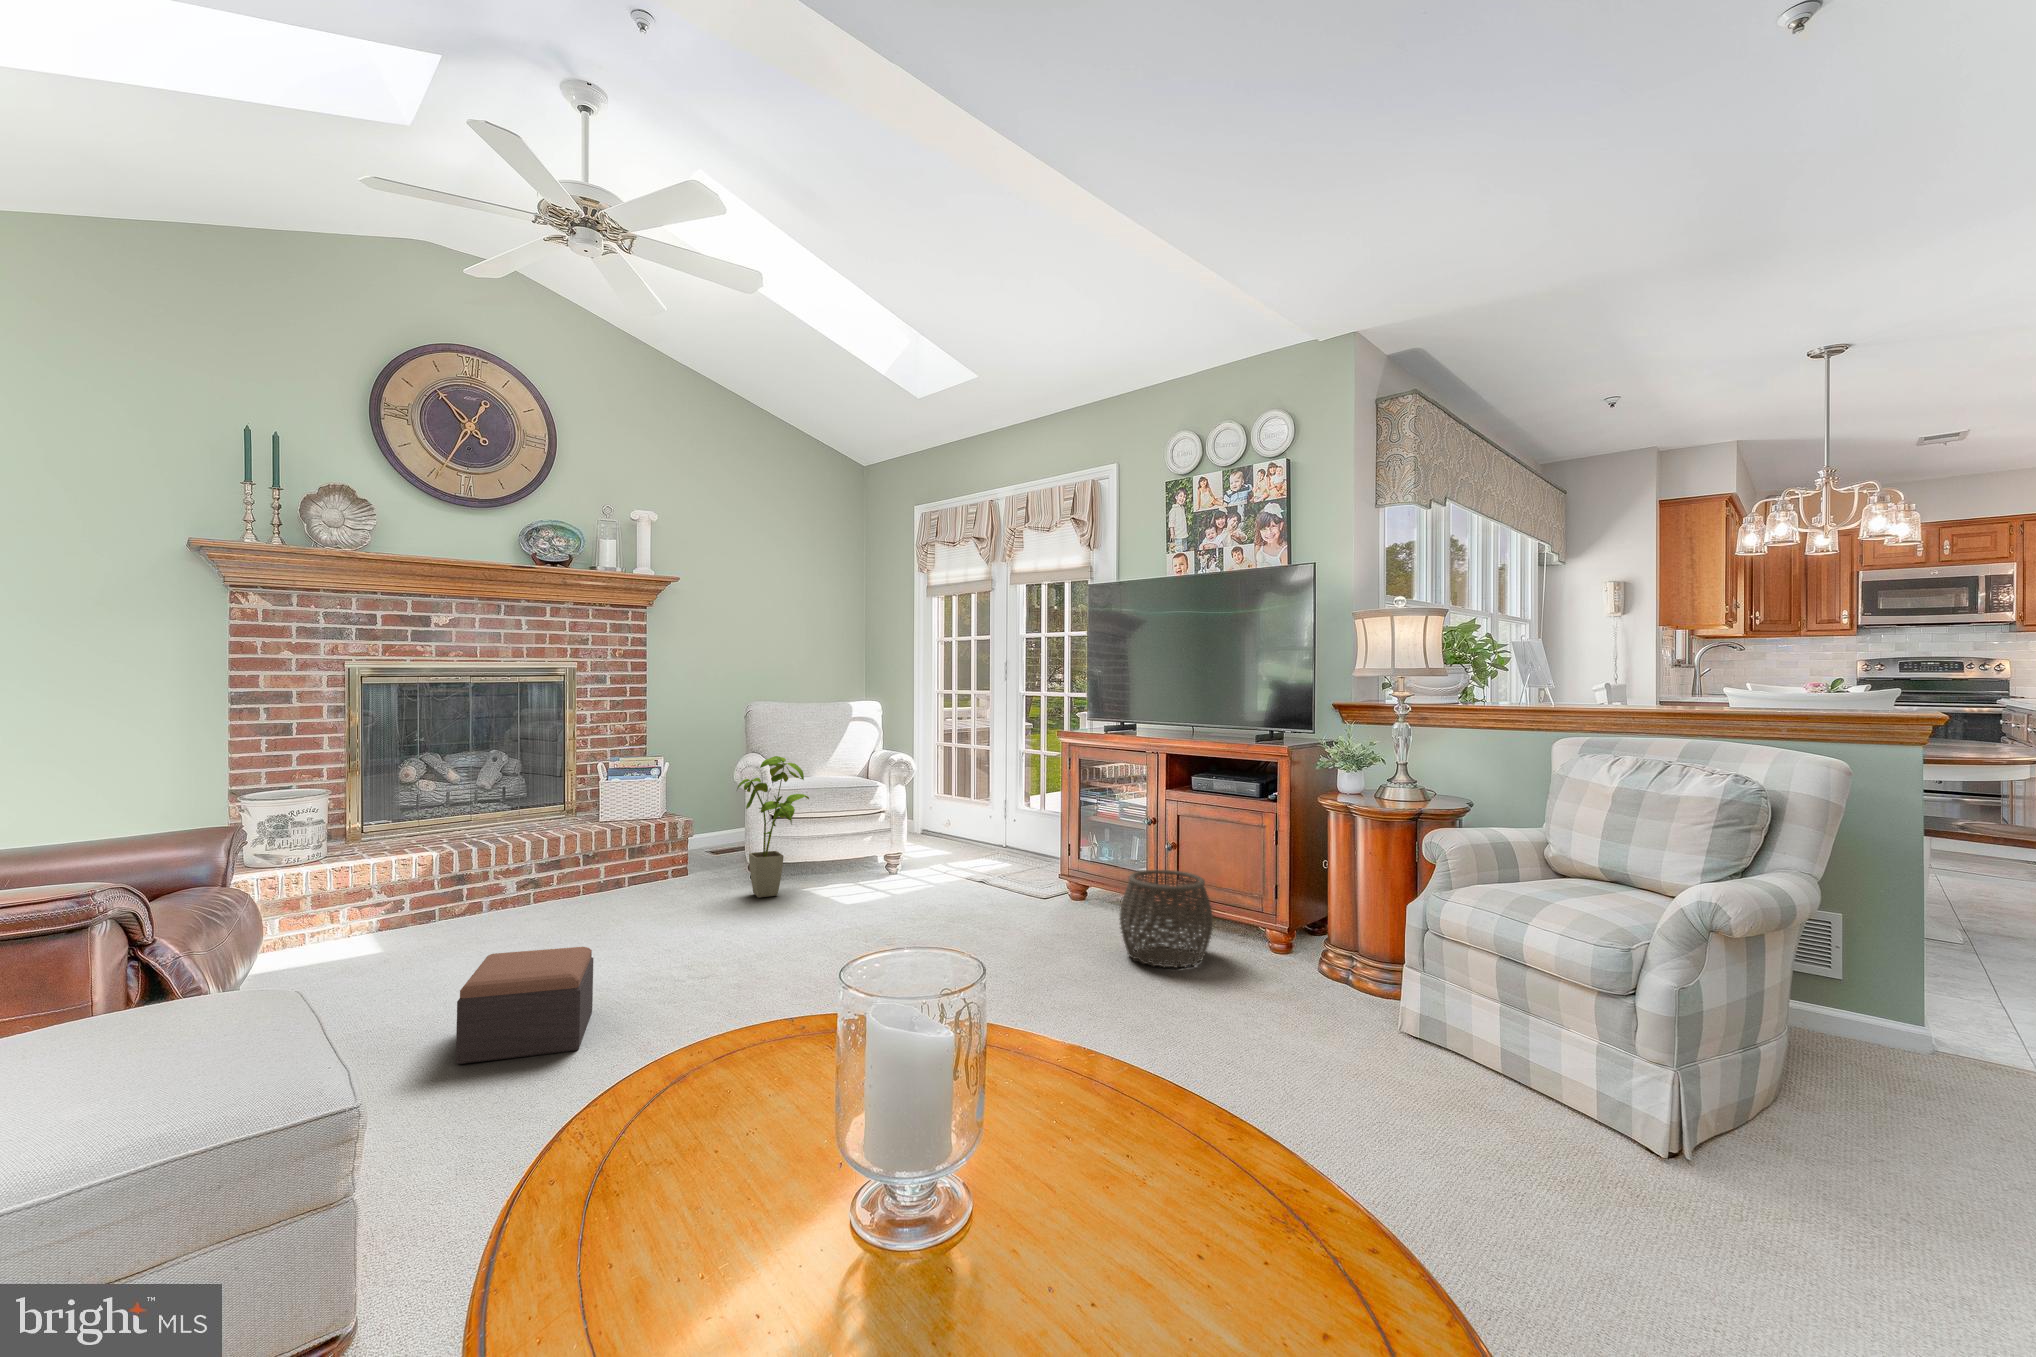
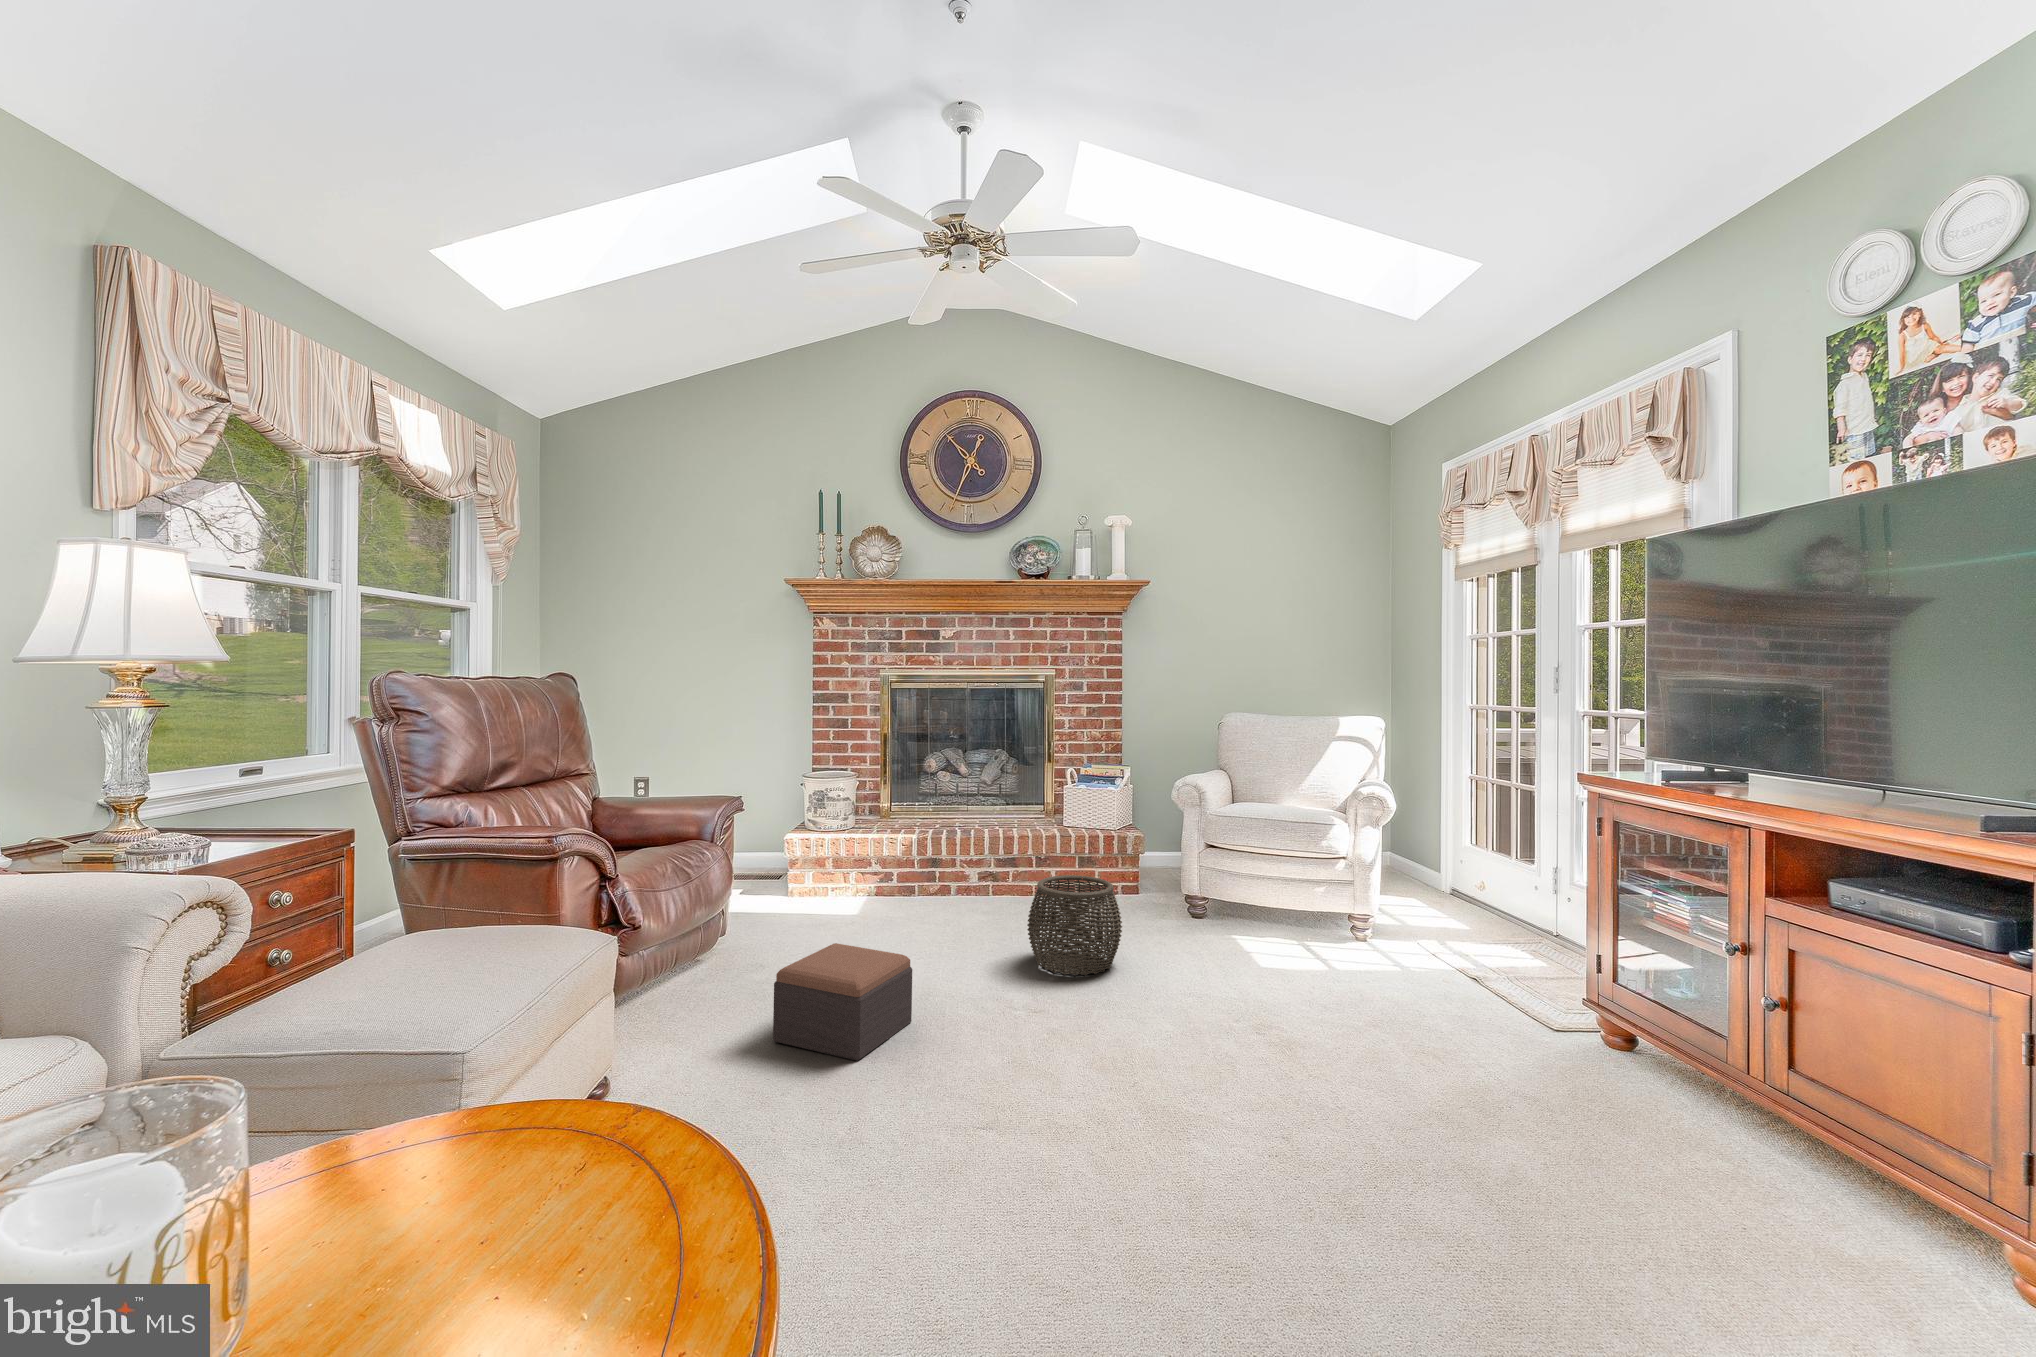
house plant: present [737,756,809,898] -> none [1161,774,1247,935]
woven basket: present [1119,870,1213,968] -> present [1027,875,1122,976]

